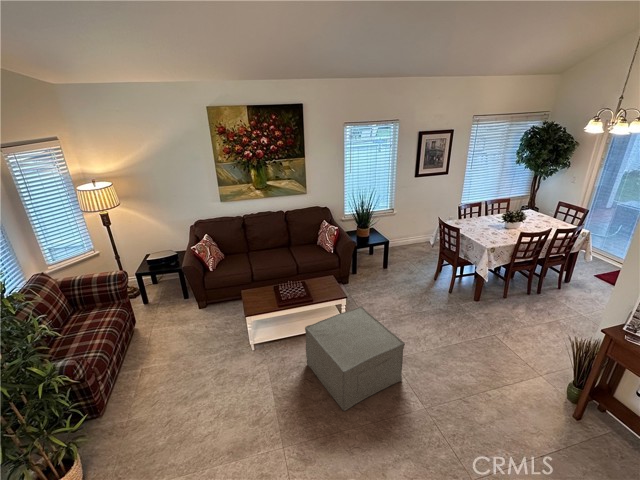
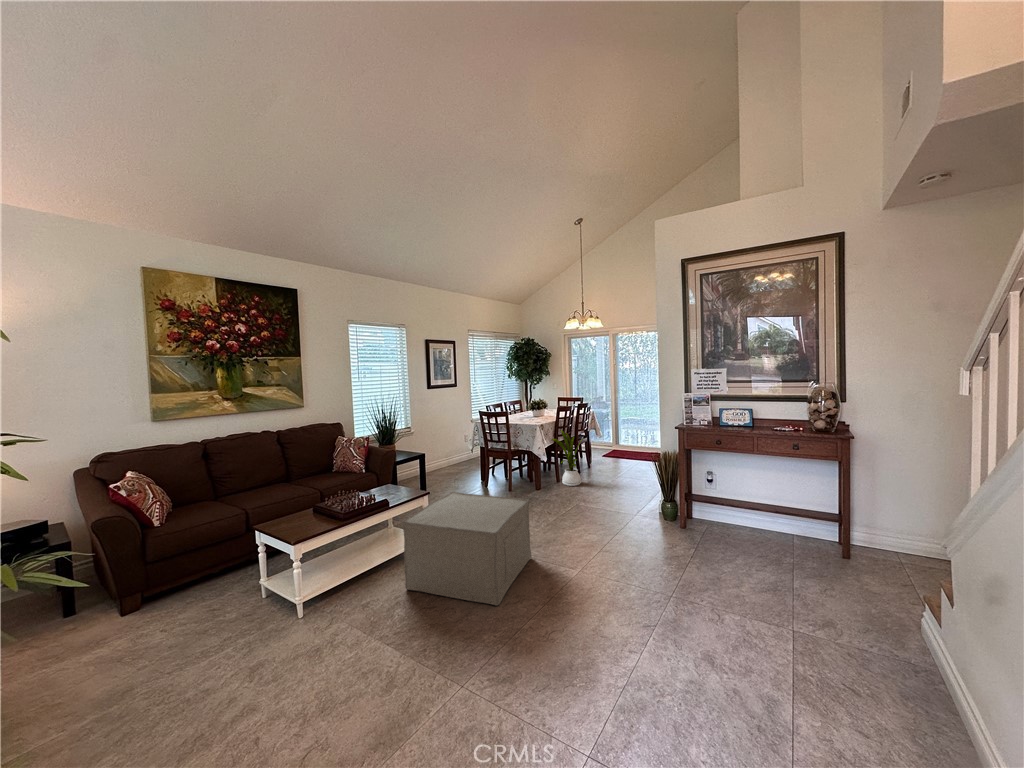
house plant: none [502,258,543,313] -> present [552,430,583,486]

